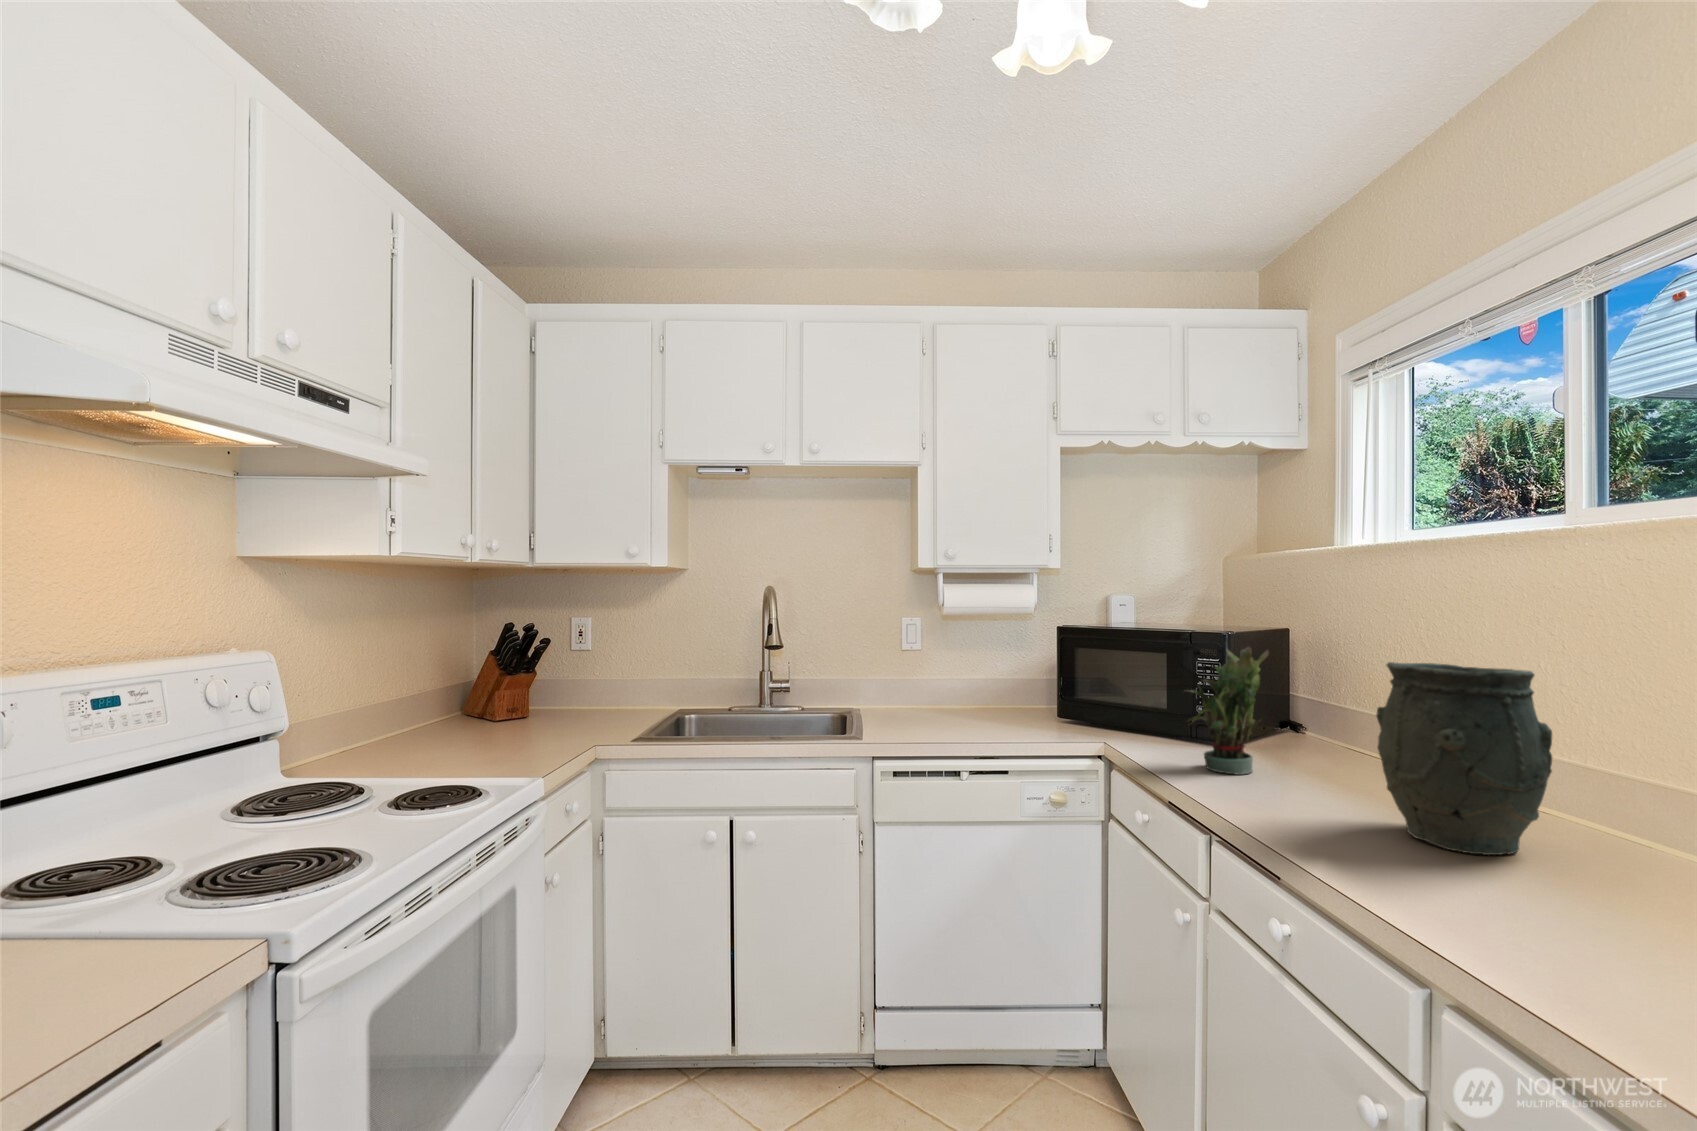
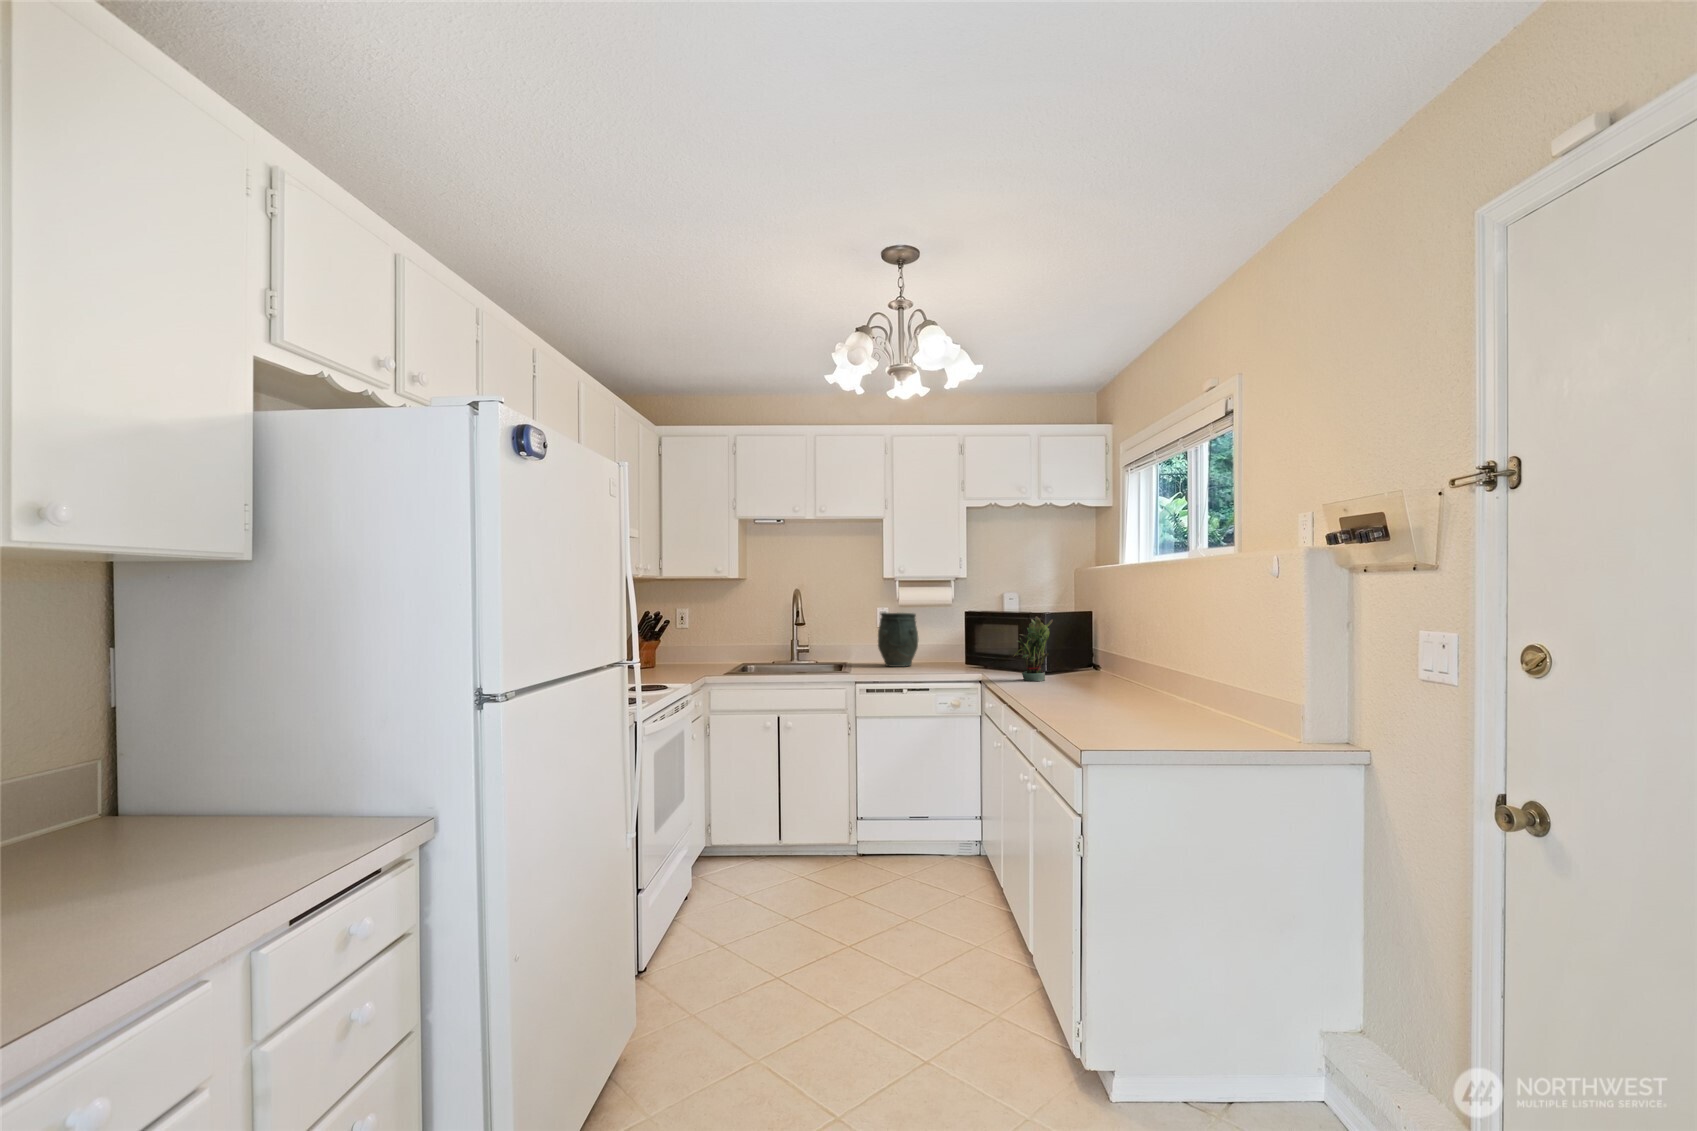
vase: present [1376,662,1552,855] -> present [878,612,918,667]

